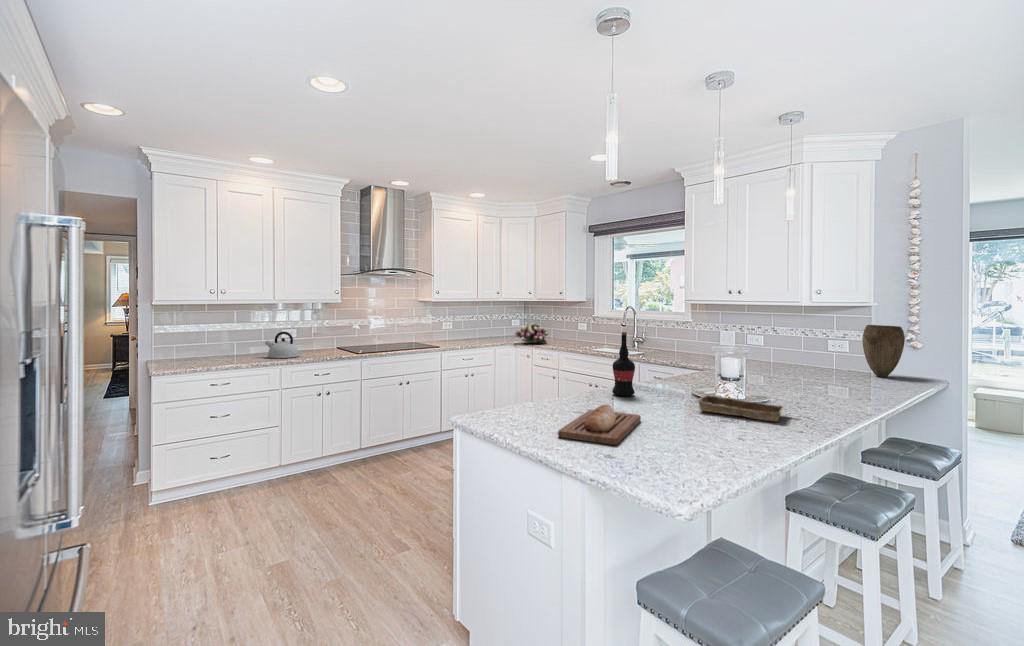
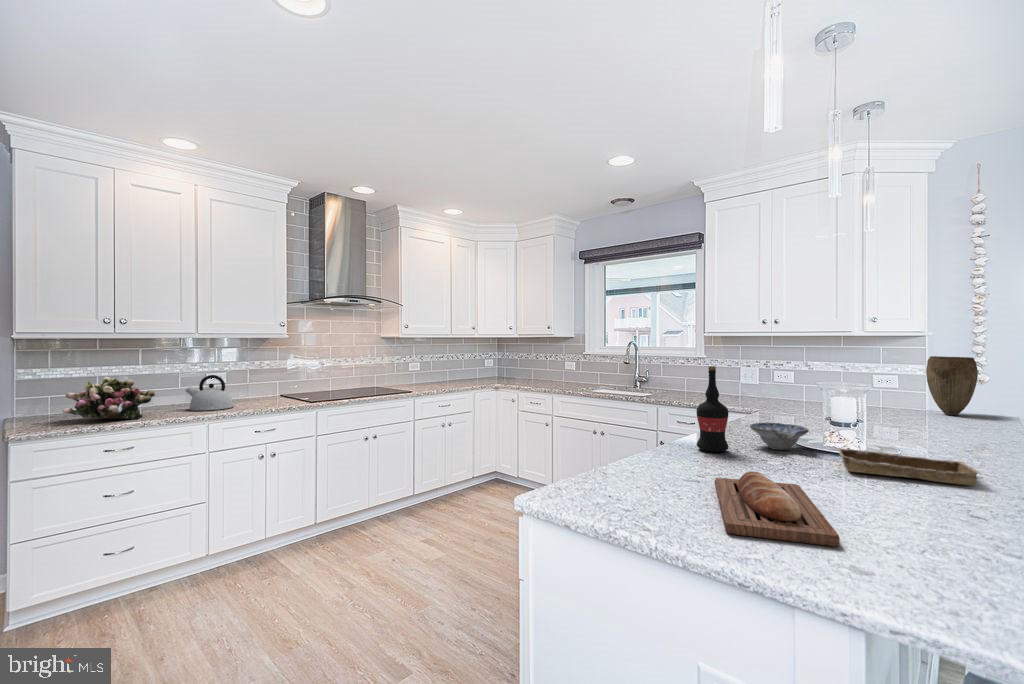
flower arrangement: present [514,323,548,344] -> present [63,377,155,419]
ceramic bowl: none [657,376,698,397] -> present [750,423,809,450]

